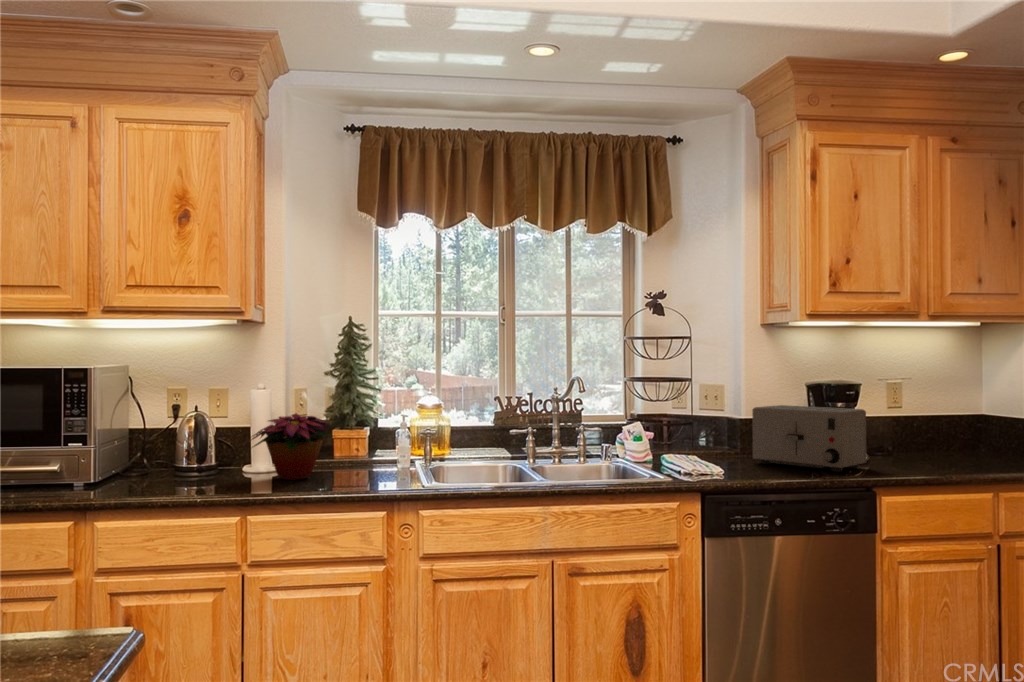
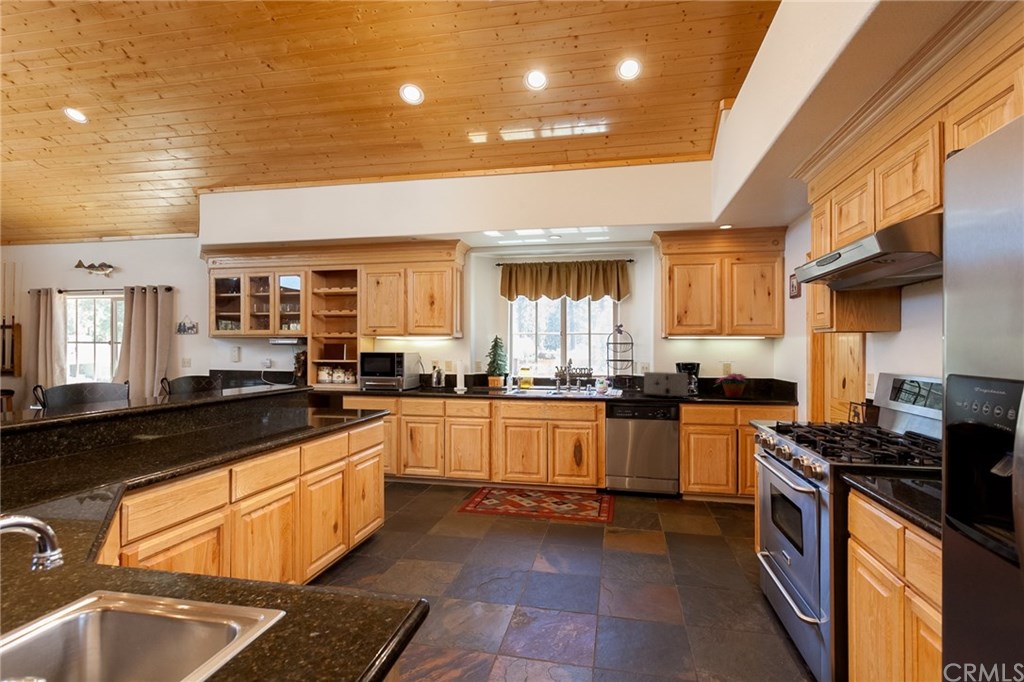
flower arrangement: present [251,413,334,480] -> present [718,373,748,398]

